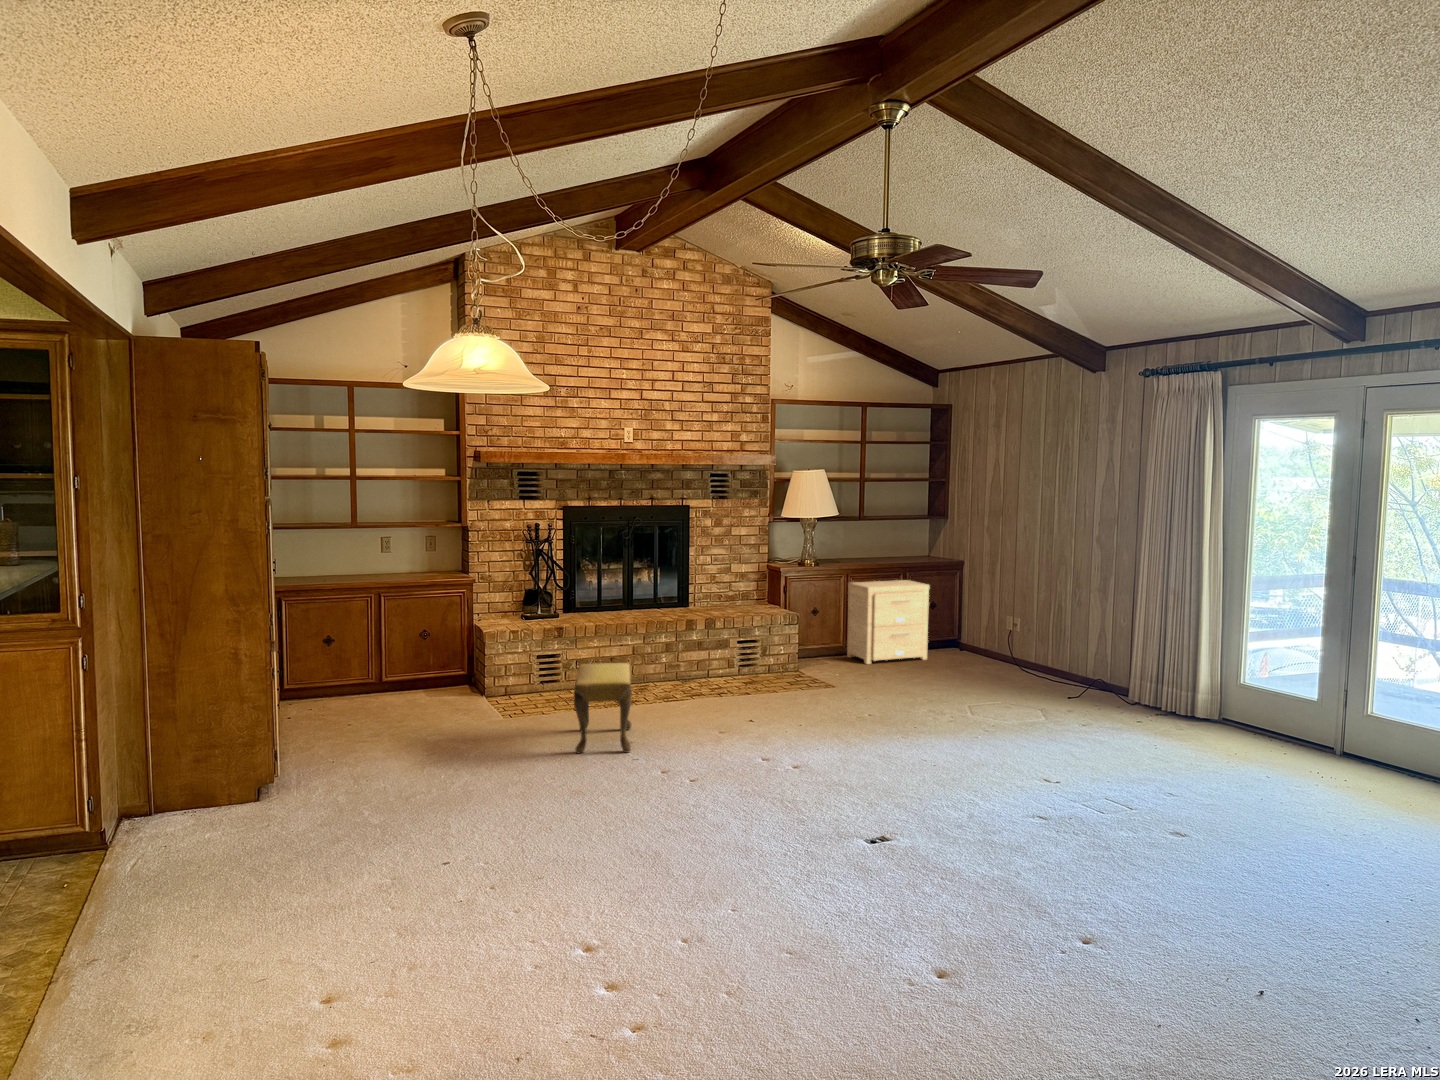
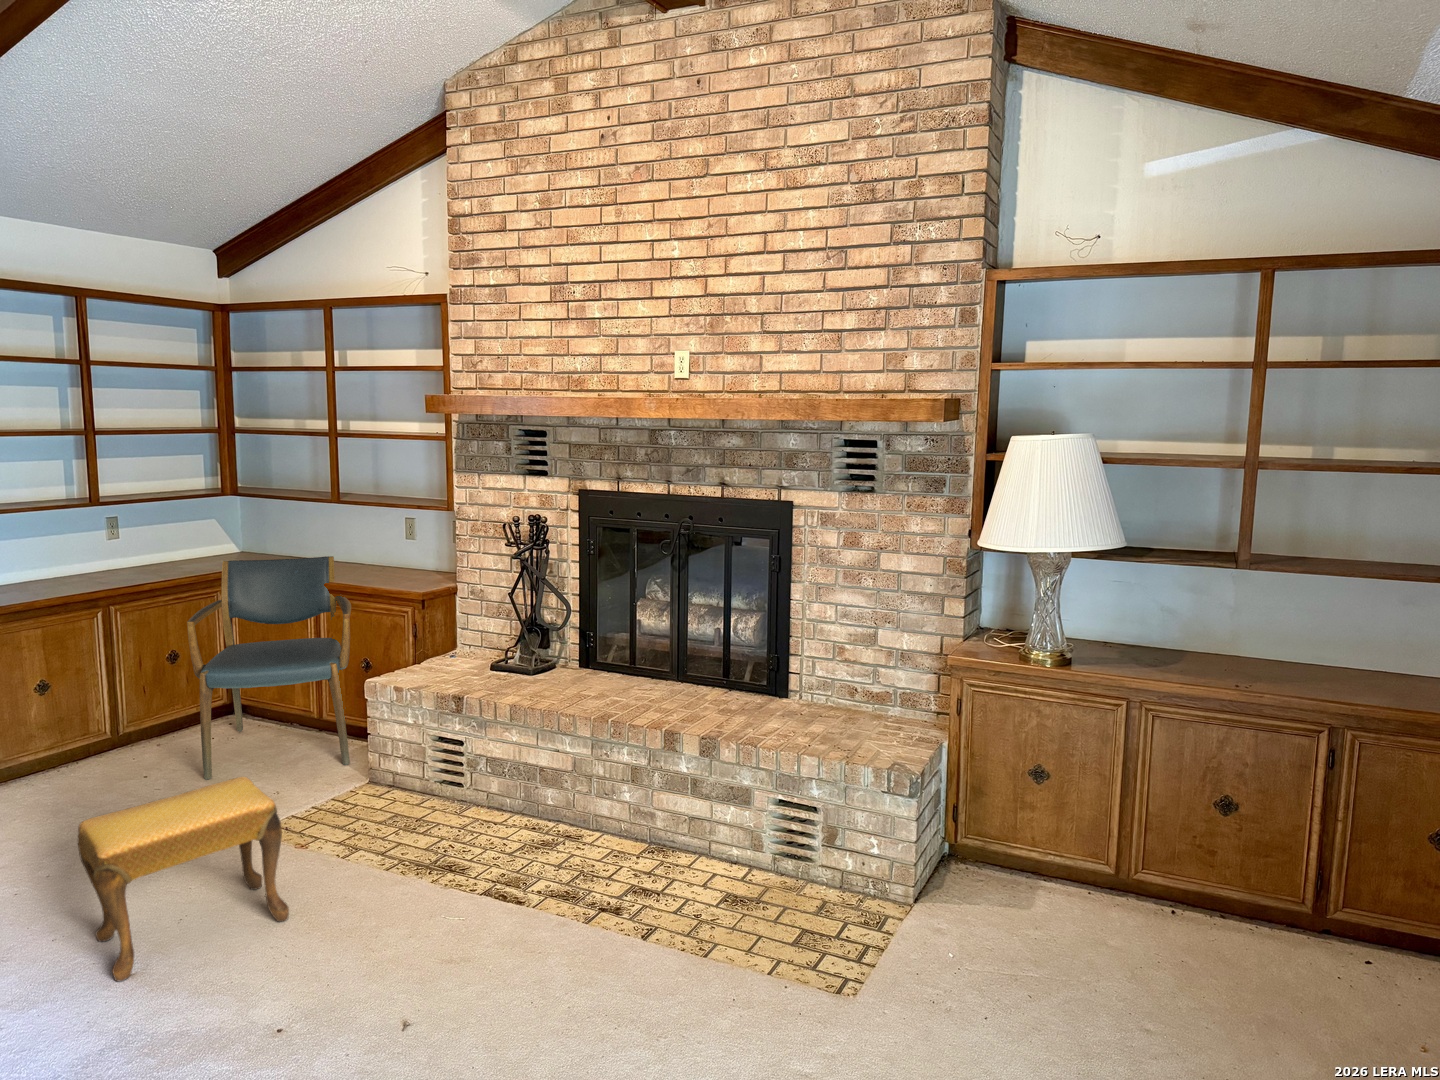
armchair: none [329,571,461,728] -> present [187,556,351,779]
side table: present [847,580,930,664] -> none [1104,734,1355,1029]

